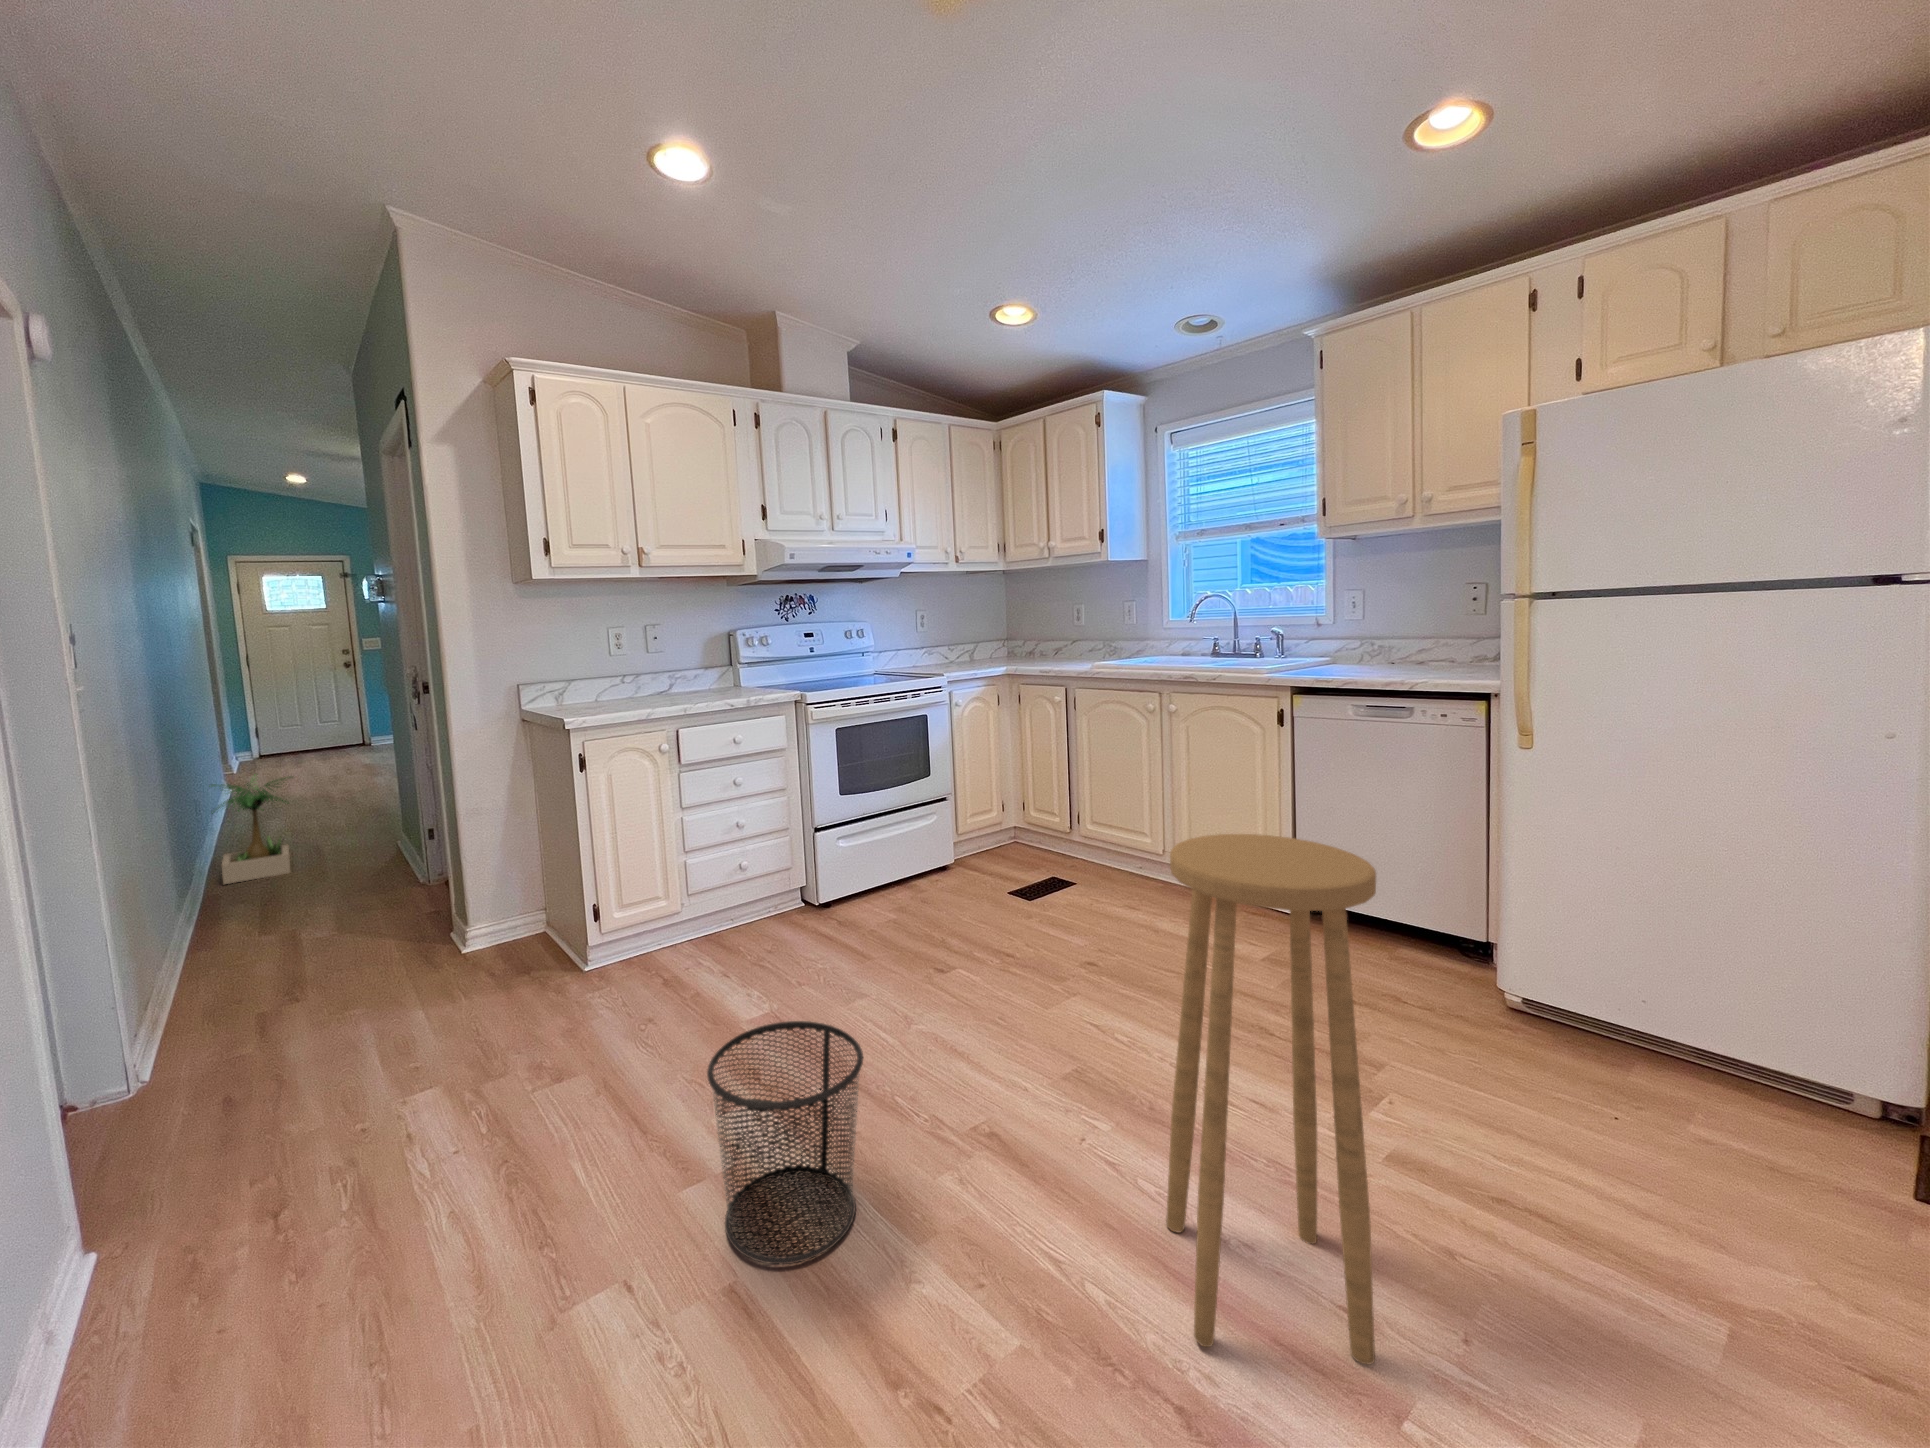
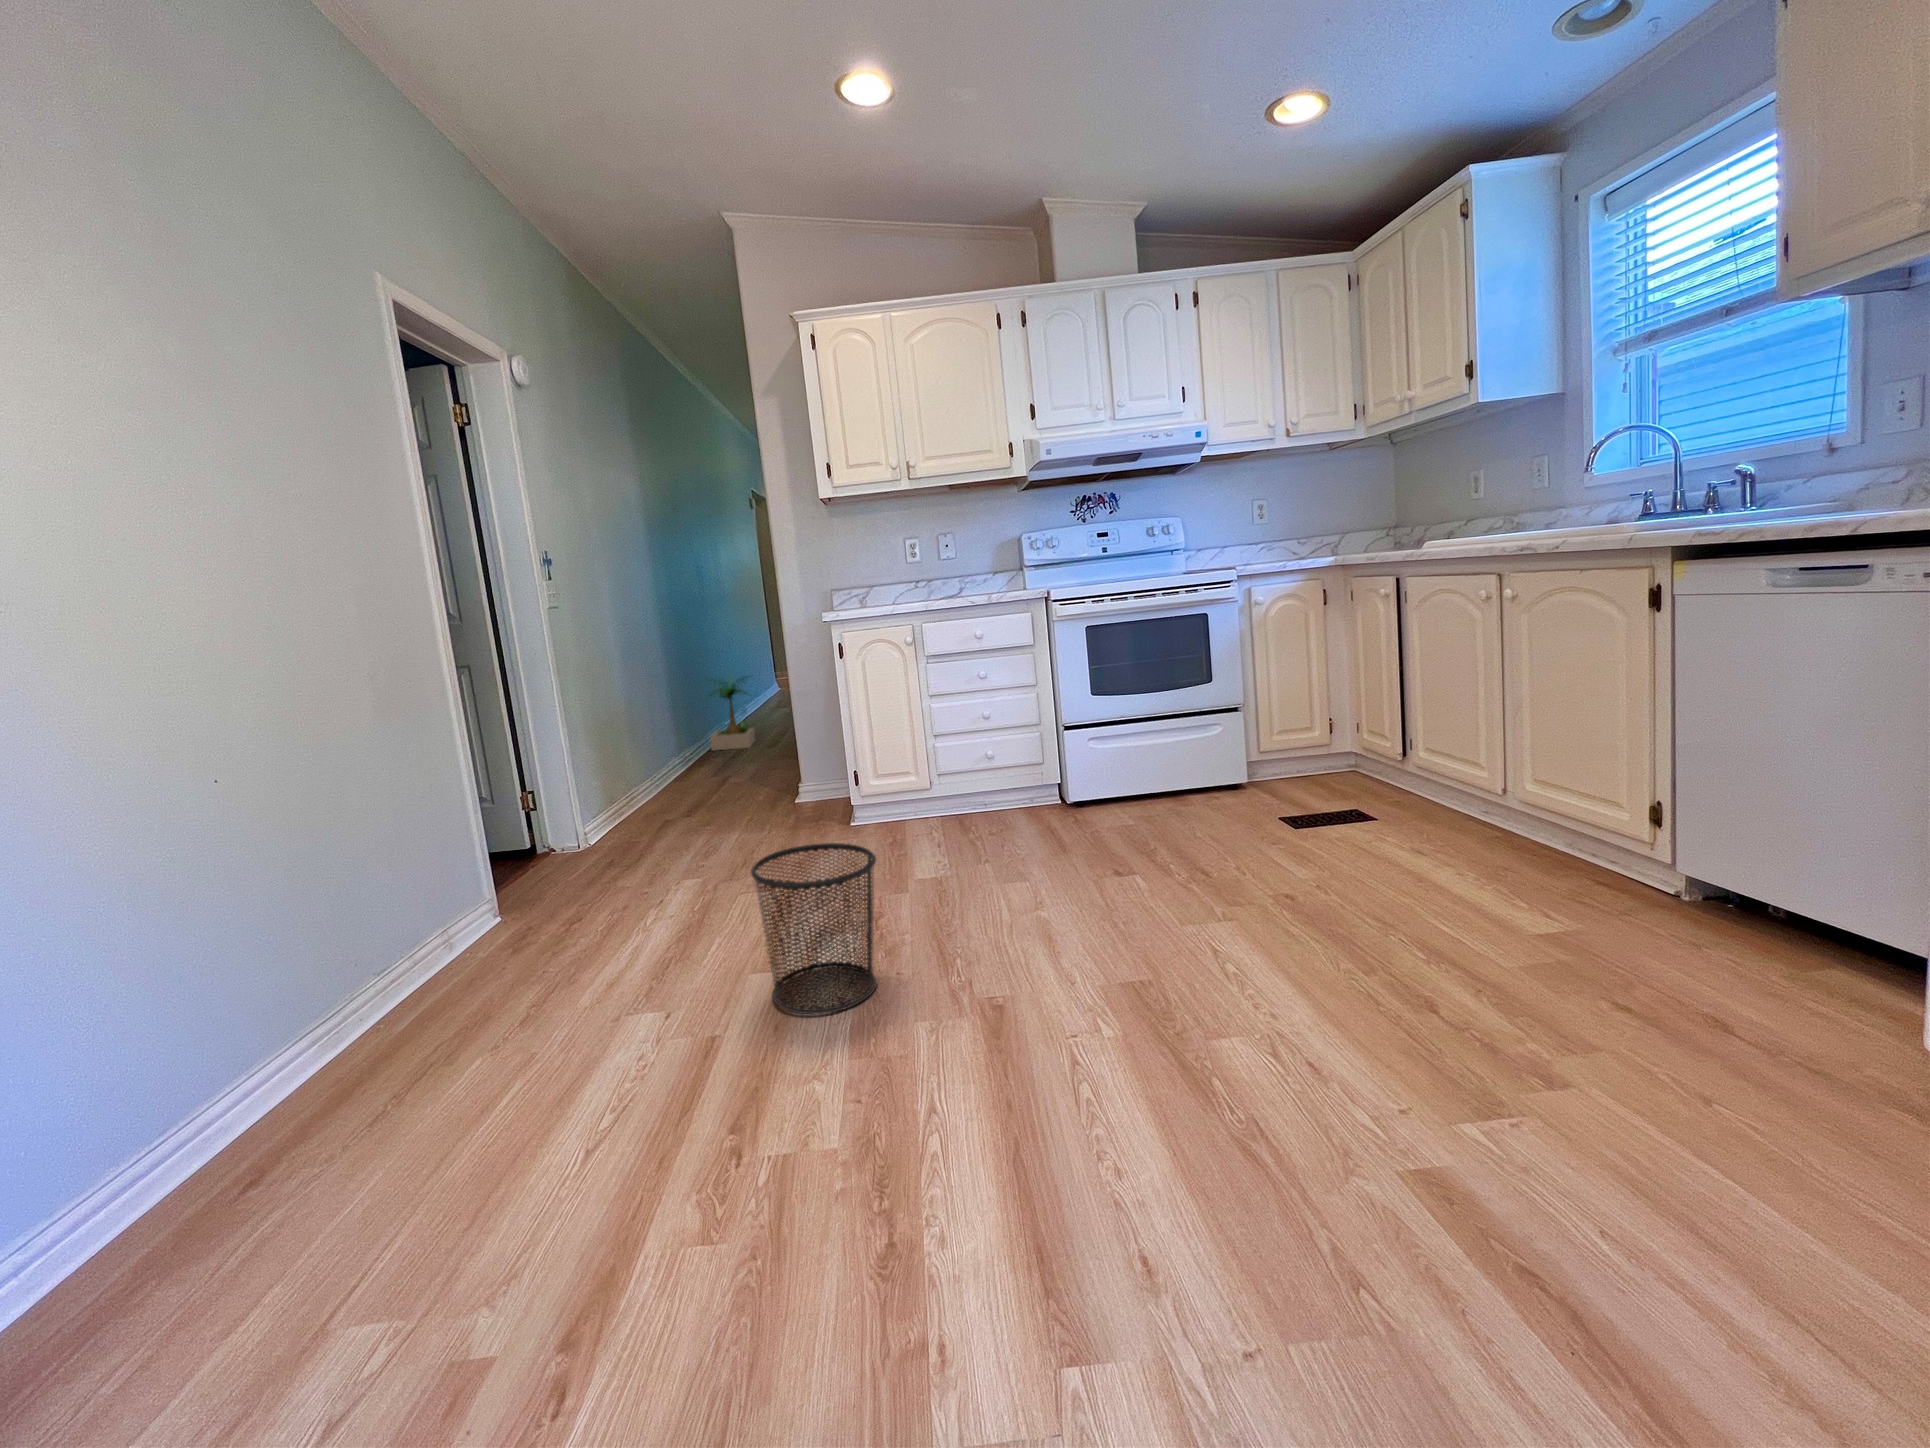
stool: present [1166,834,1376,1364] -> none [993,683,1224,1225]

